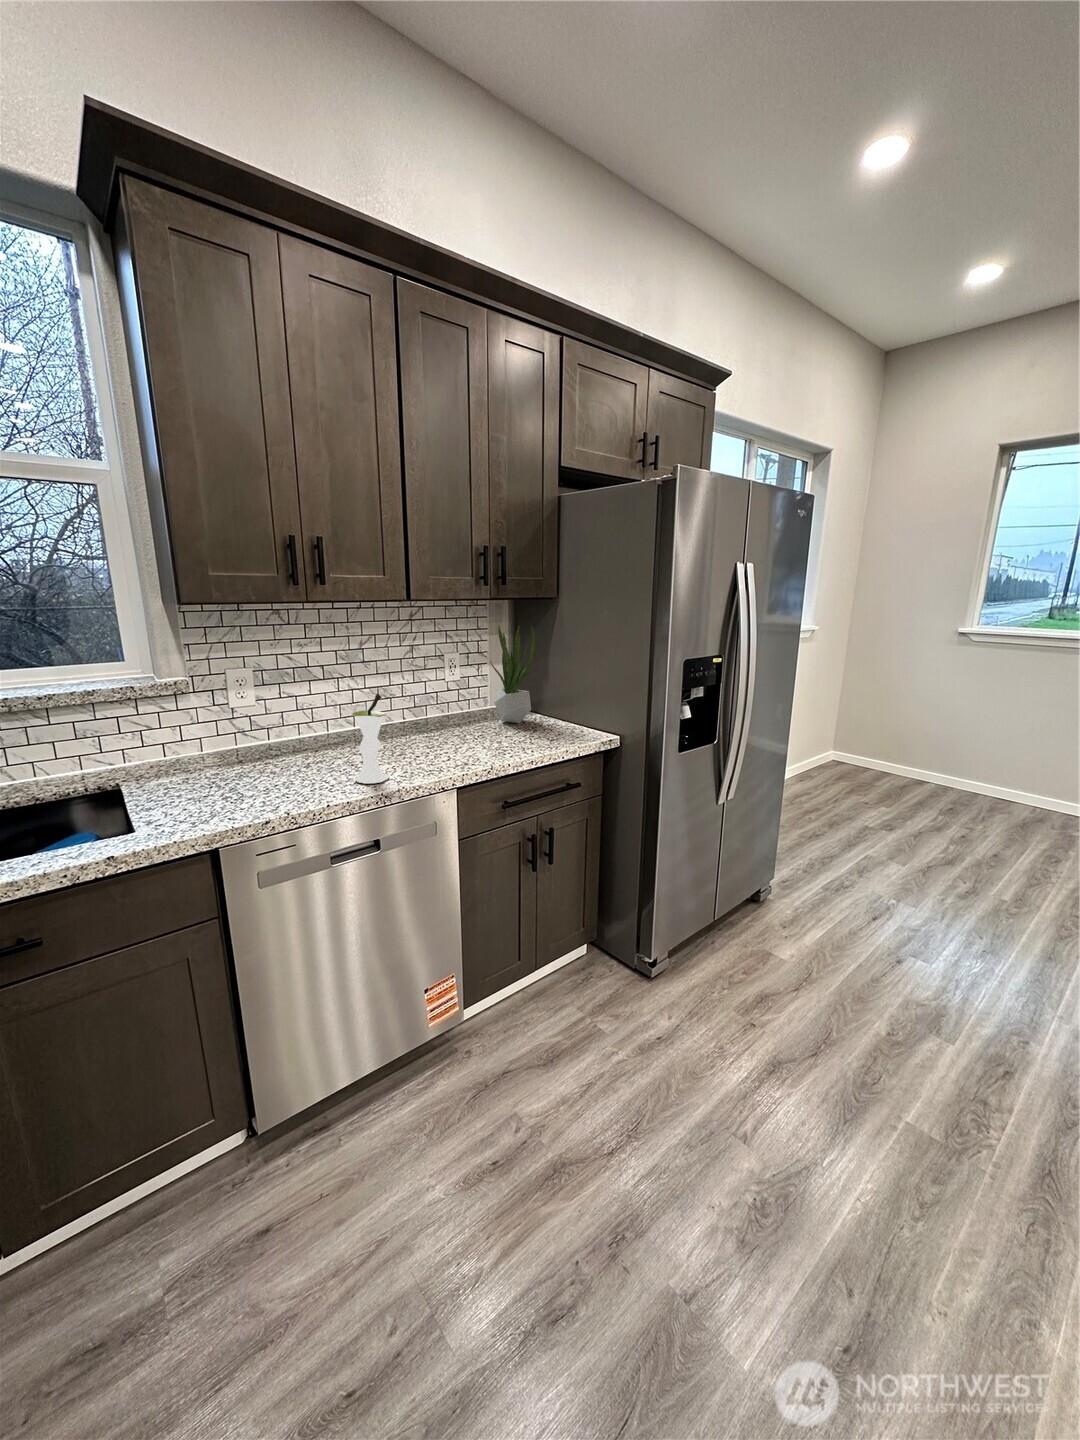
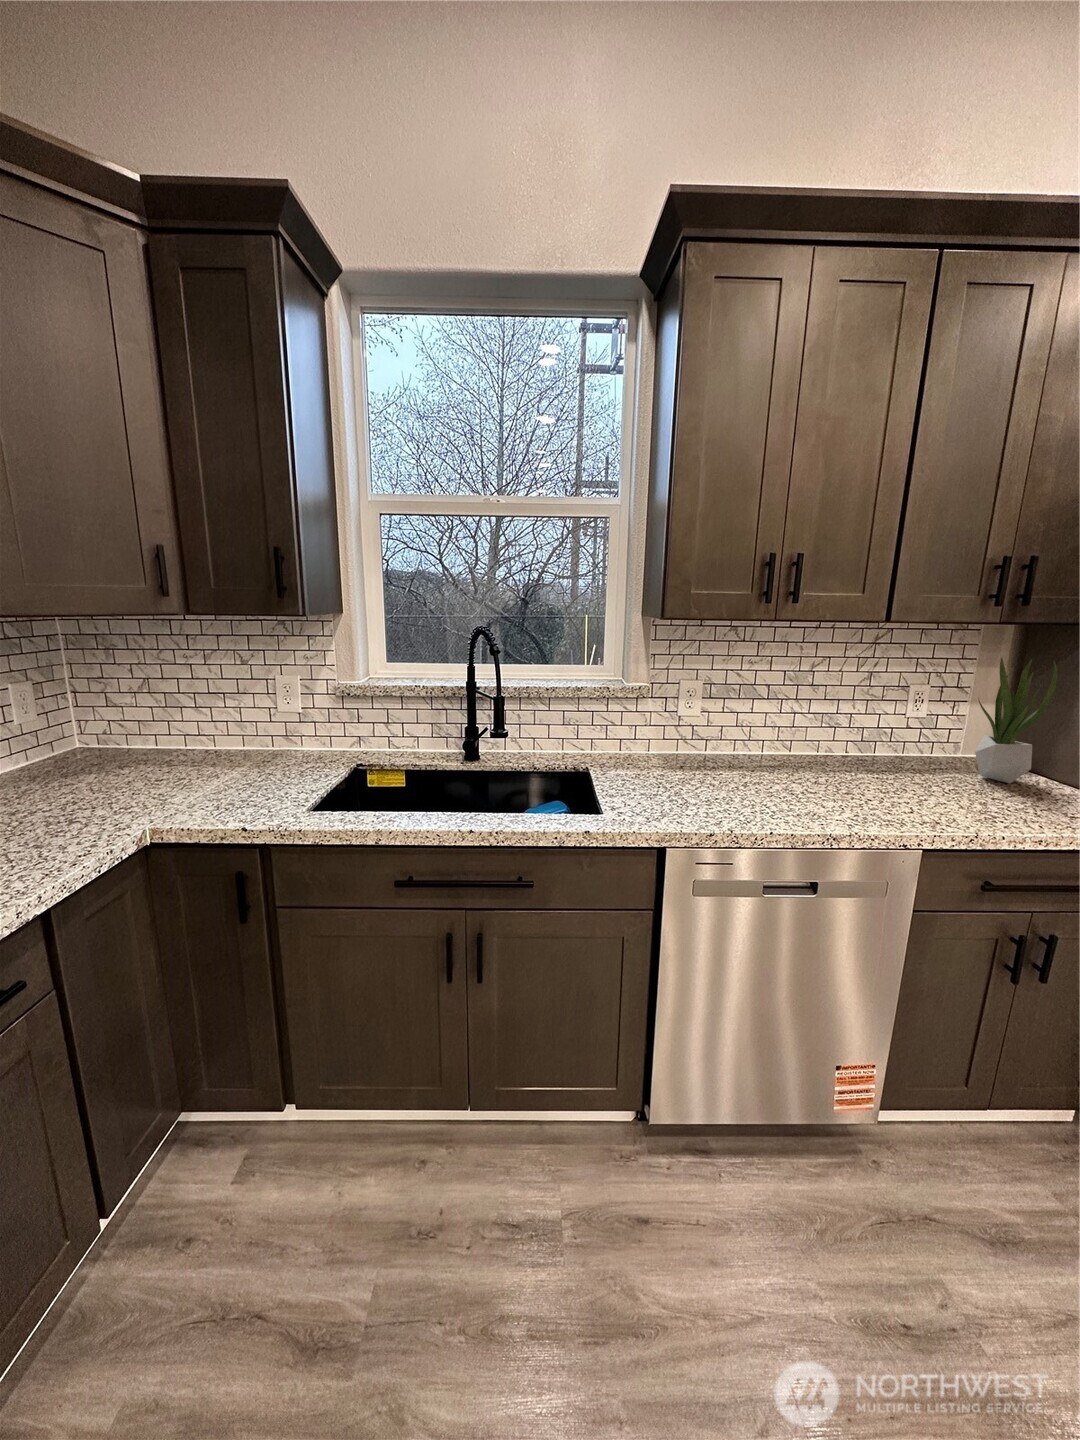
vase: present [352,694,389,784] -> none [798,723,847,820]

